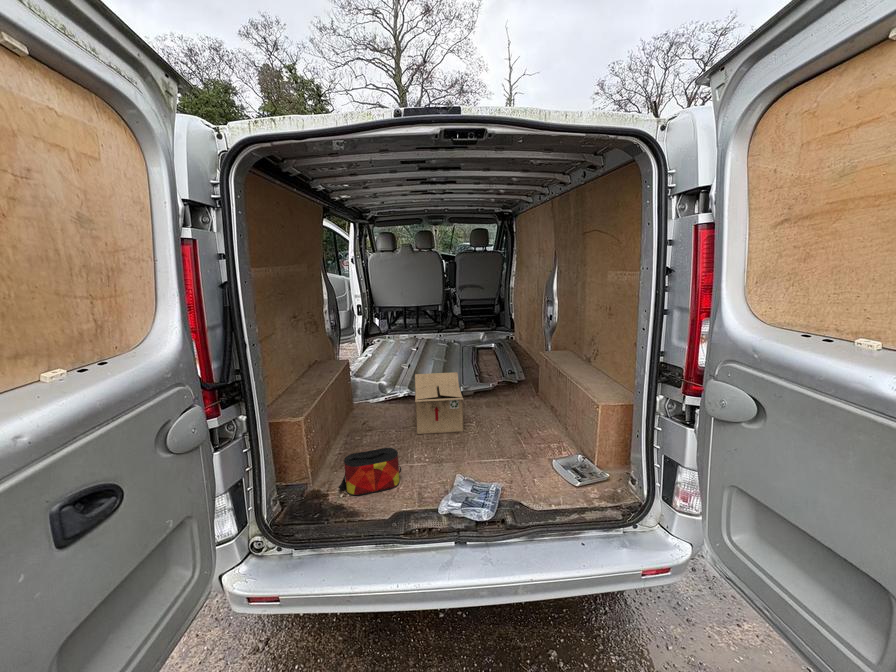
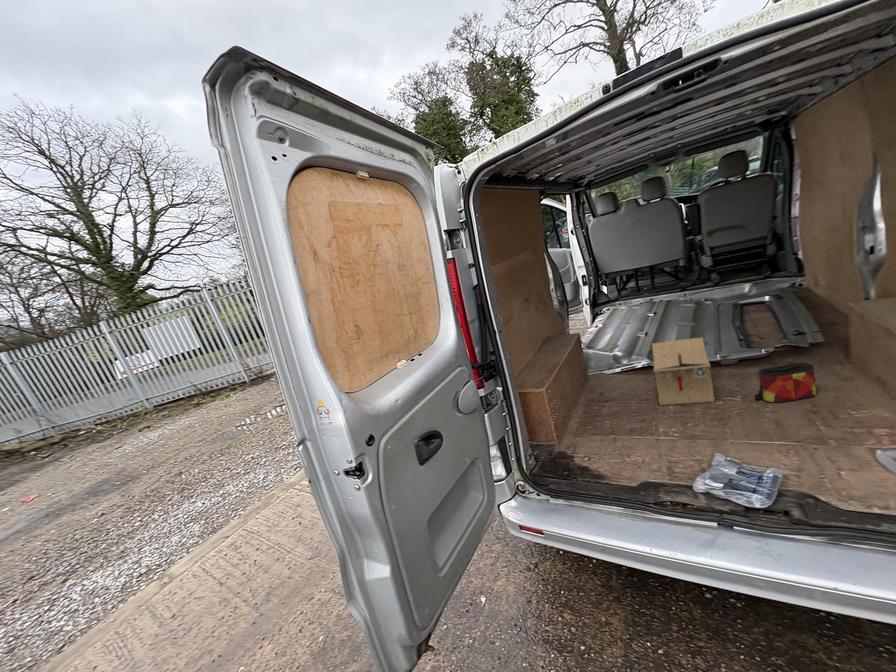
bag: present [339,448,401,496] -> present [754,363,816,403]

